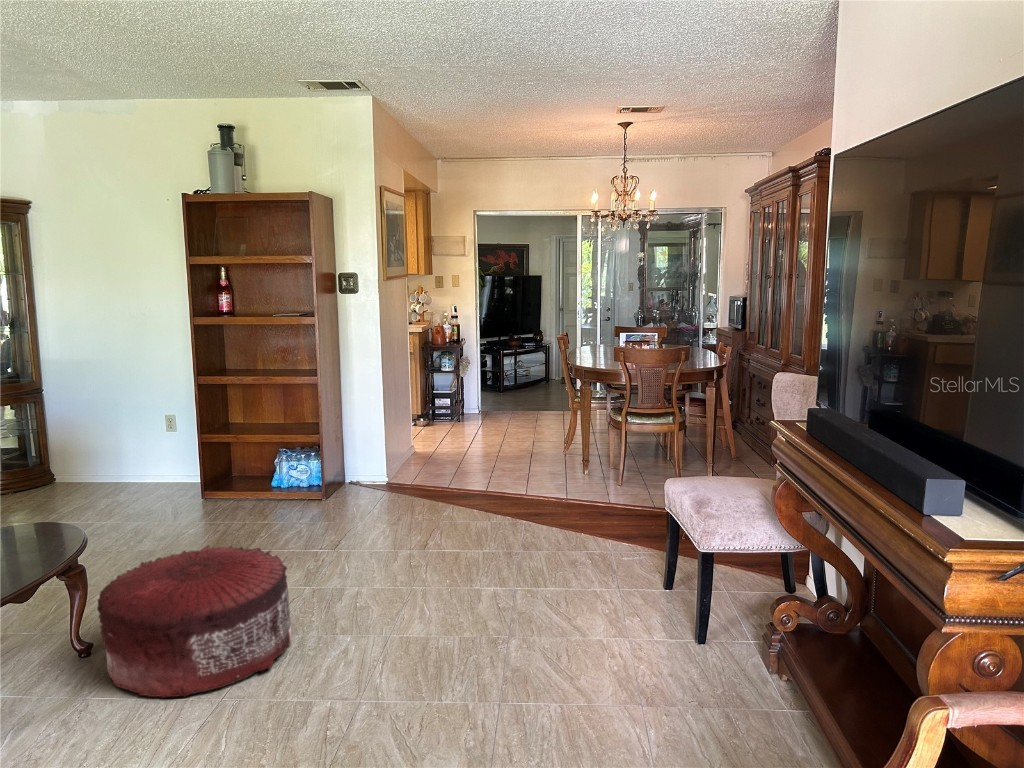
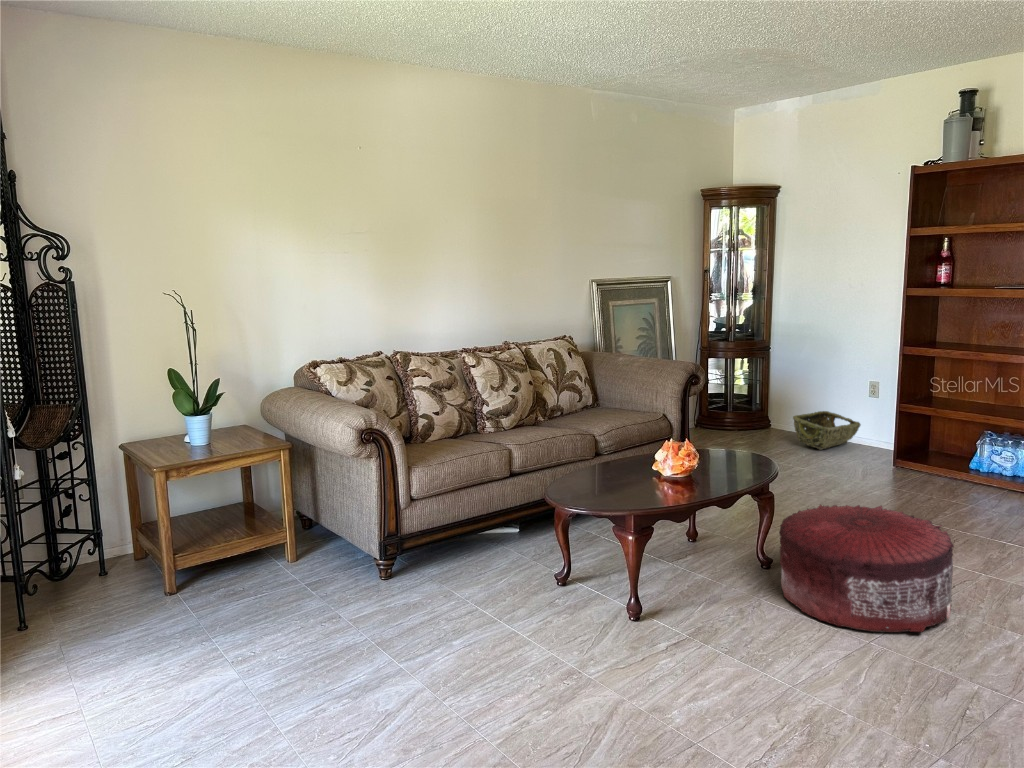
woven basket: none [84,453,162,497] -> present [793,411,861,450]

